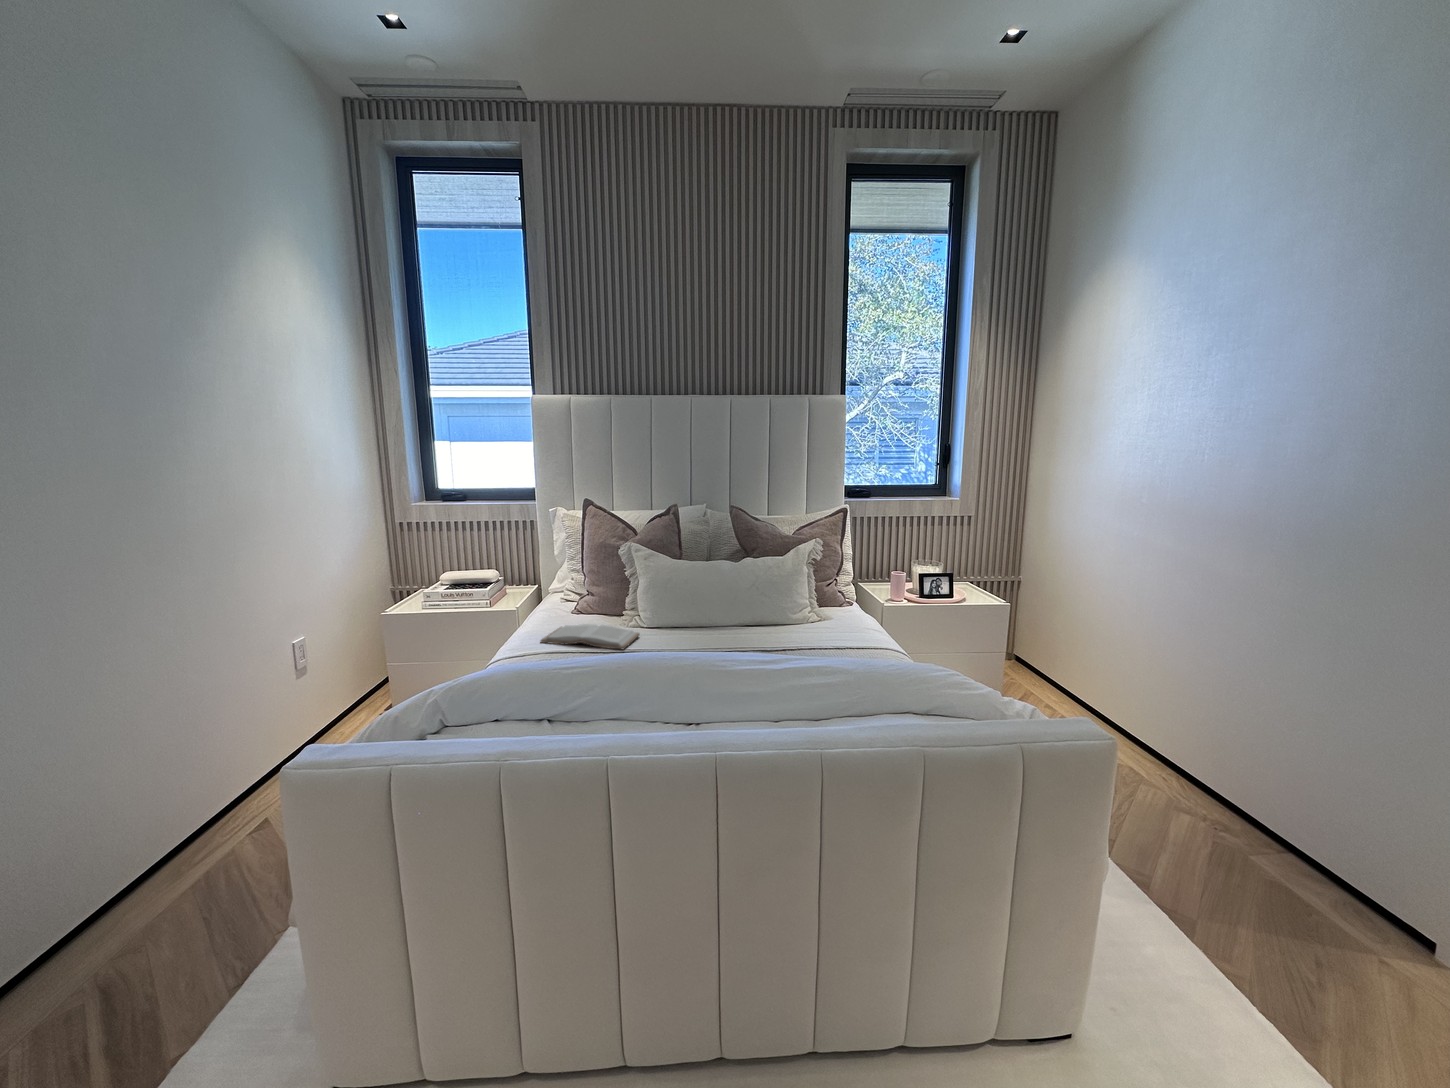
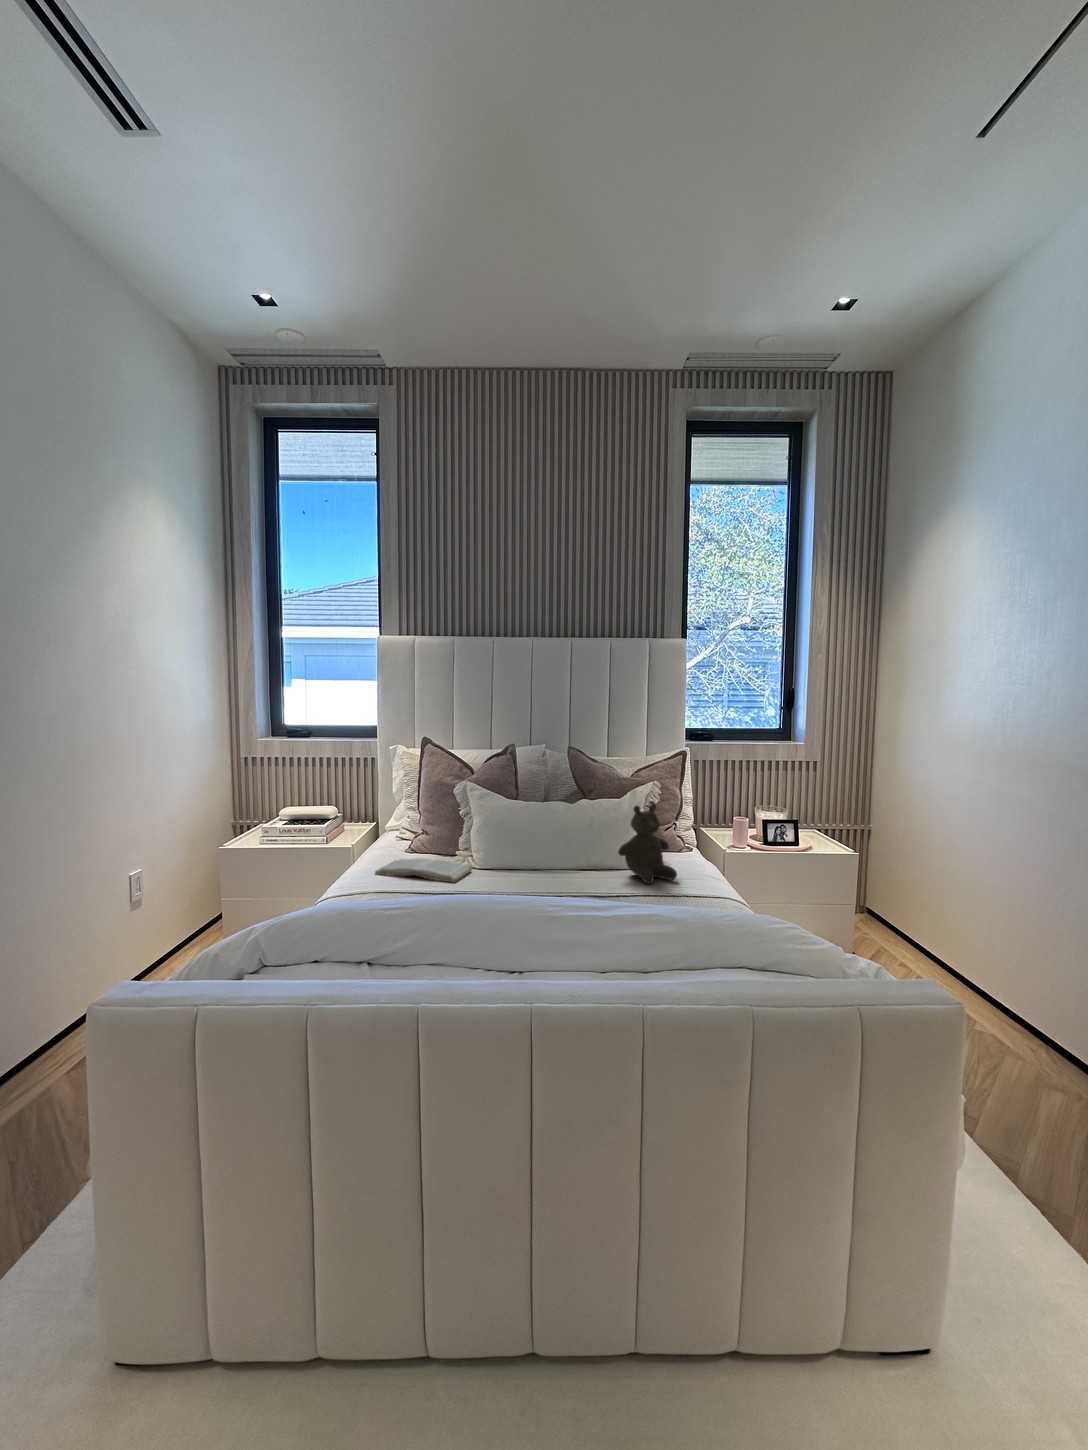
teddy bear: none [787,565,846,645] -> present [618,804,677,883]

